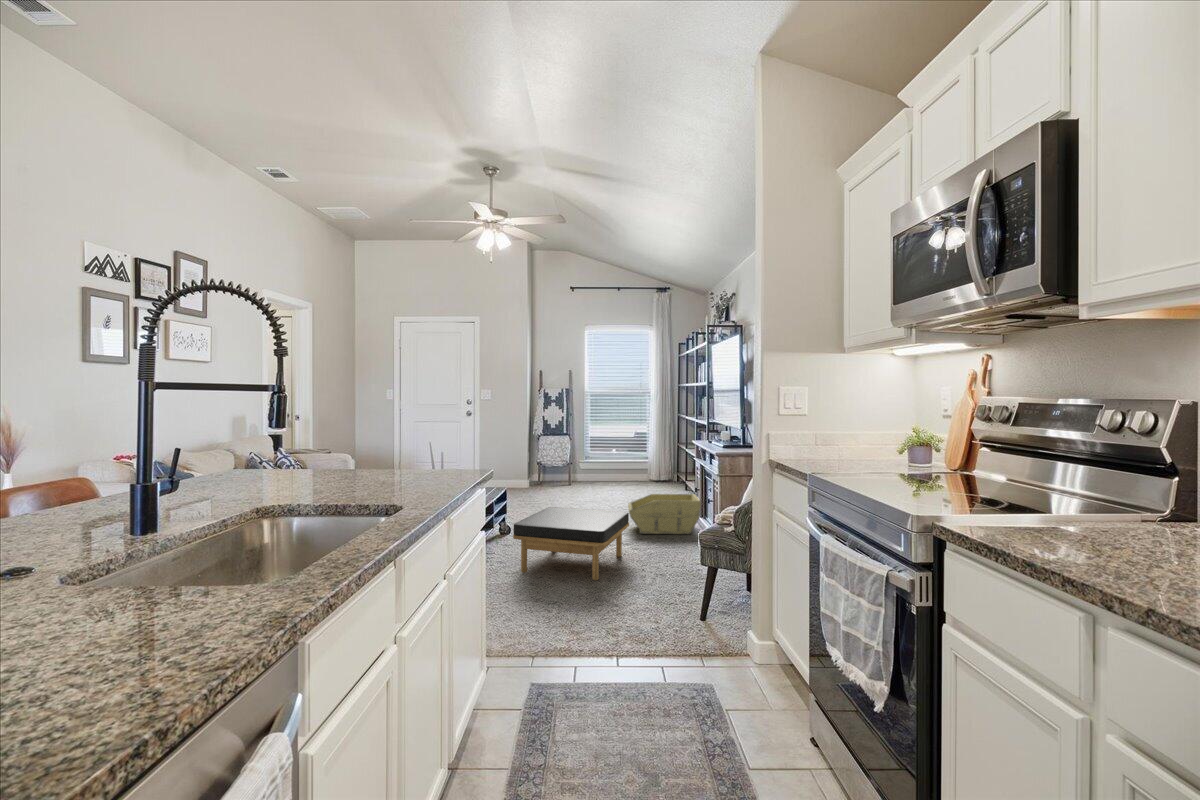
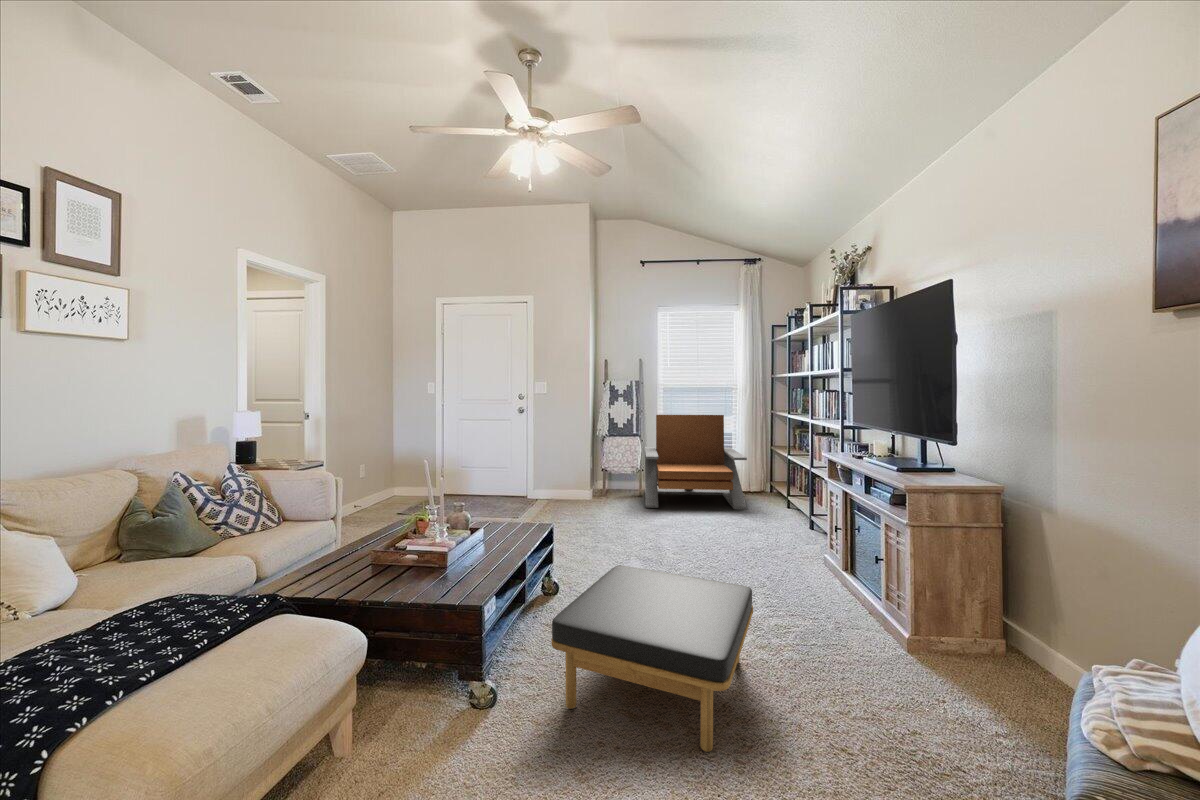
lounge chair: none [573,417,654,492] -> present [645,415,747,509]
storage bin: present [628,494,701,534] -> none [730,532,853,604]

